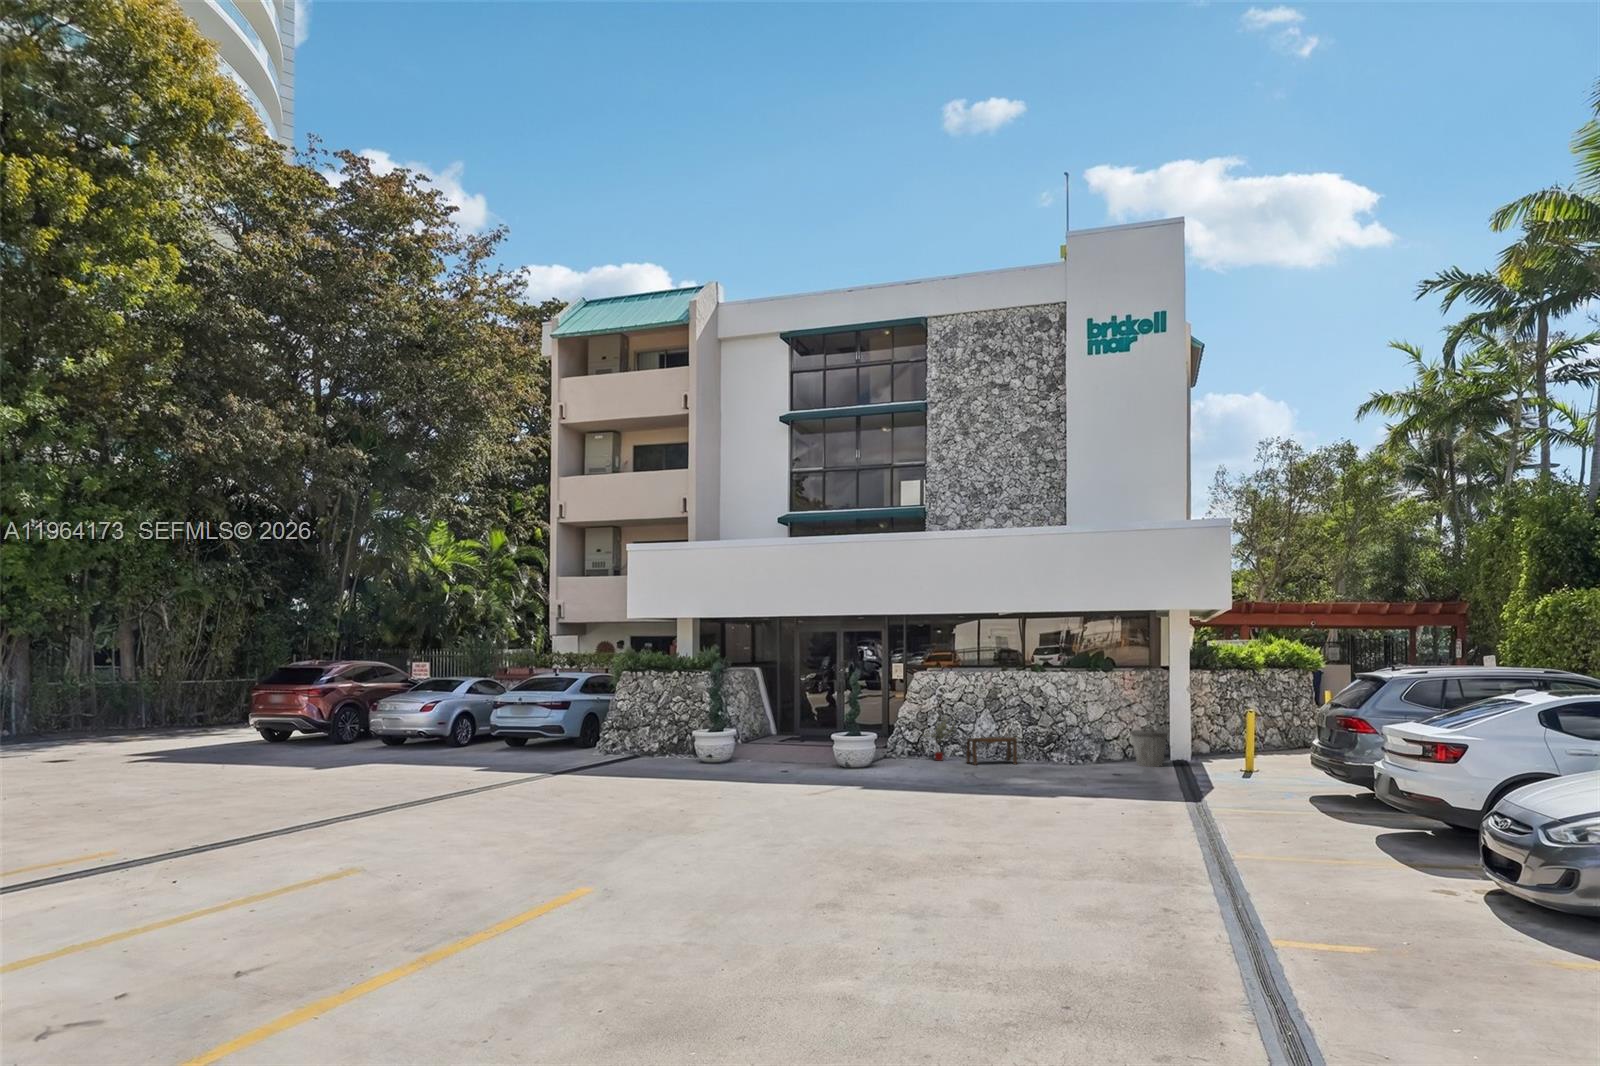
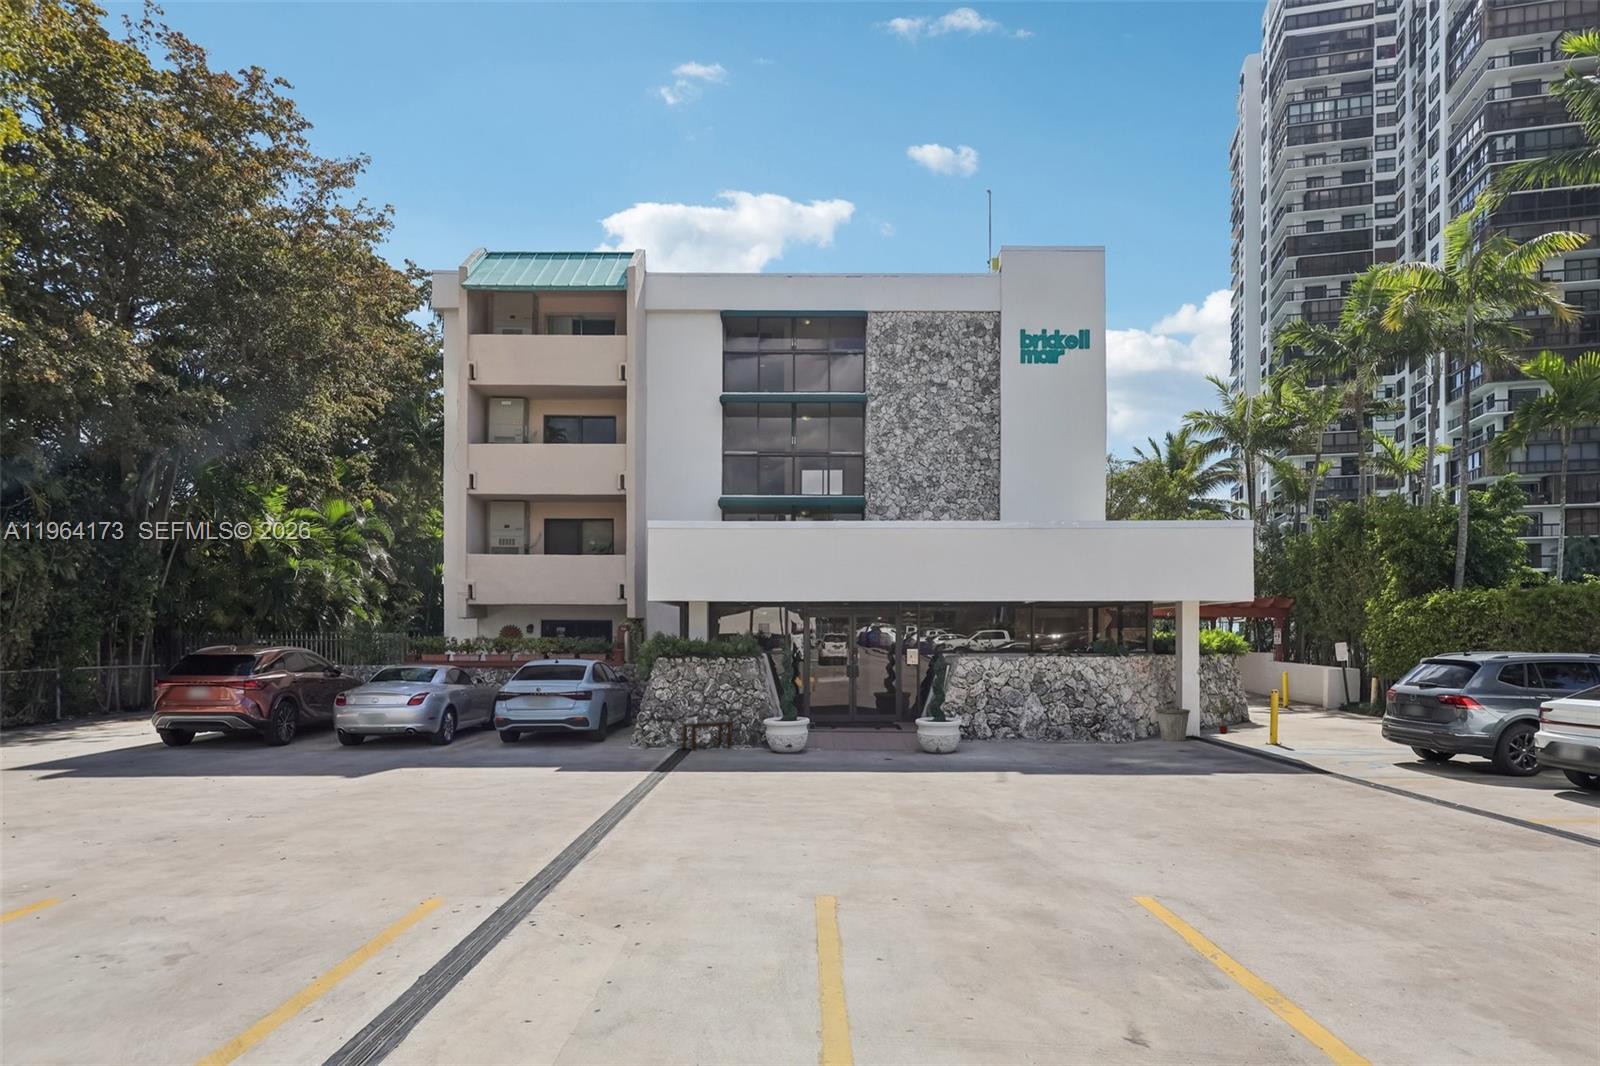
potted tree: present [923,716,955,761] -> present [1211,694,1231,734]
bench: present [966,736,1017,766] -> present [682,720,733,751]

